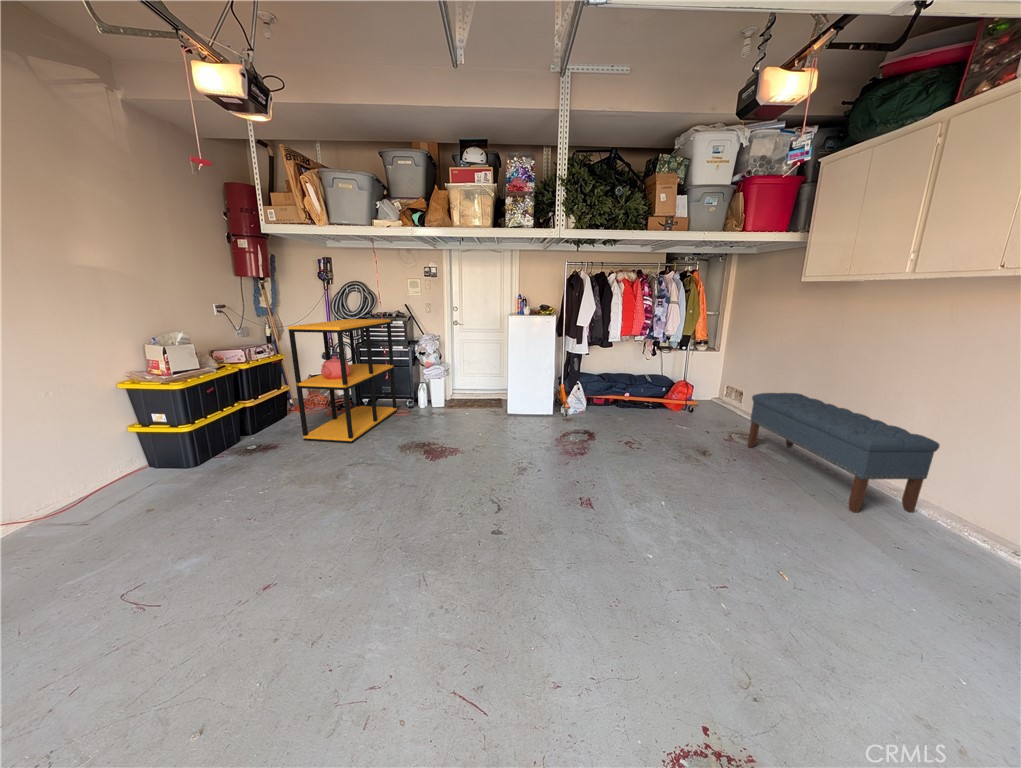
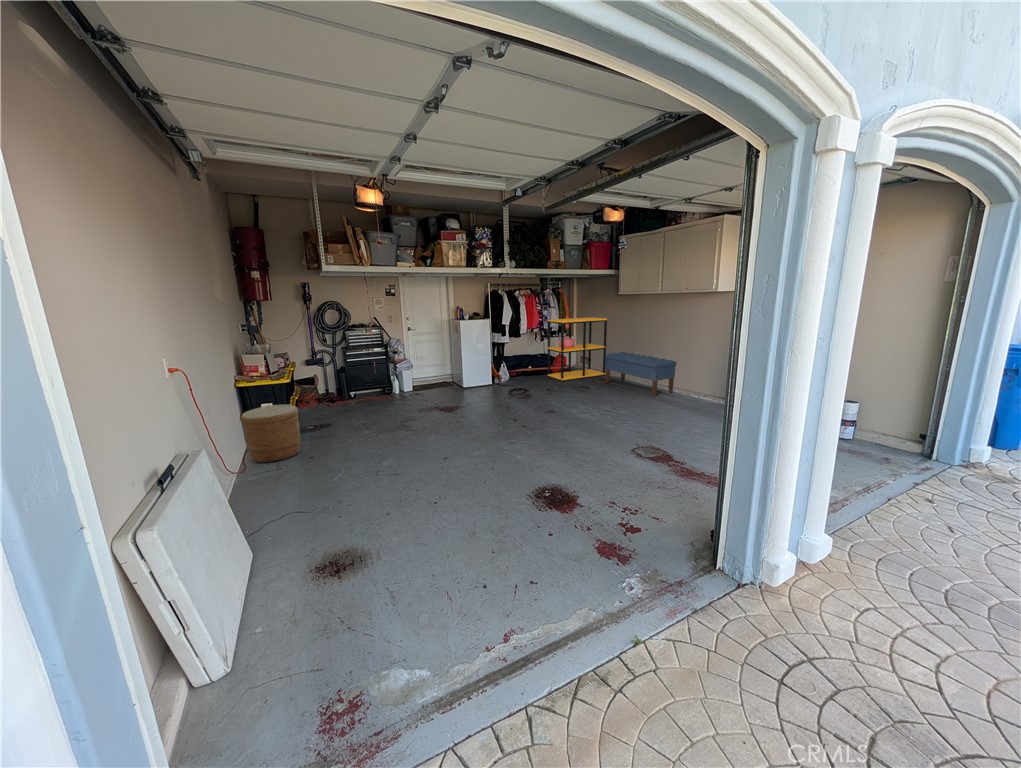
shelving unit: present [288,319,397,444] -> present [548,317,607,381]
woven basket: none [55,415,165,501] -> present [241,405,300,463]

